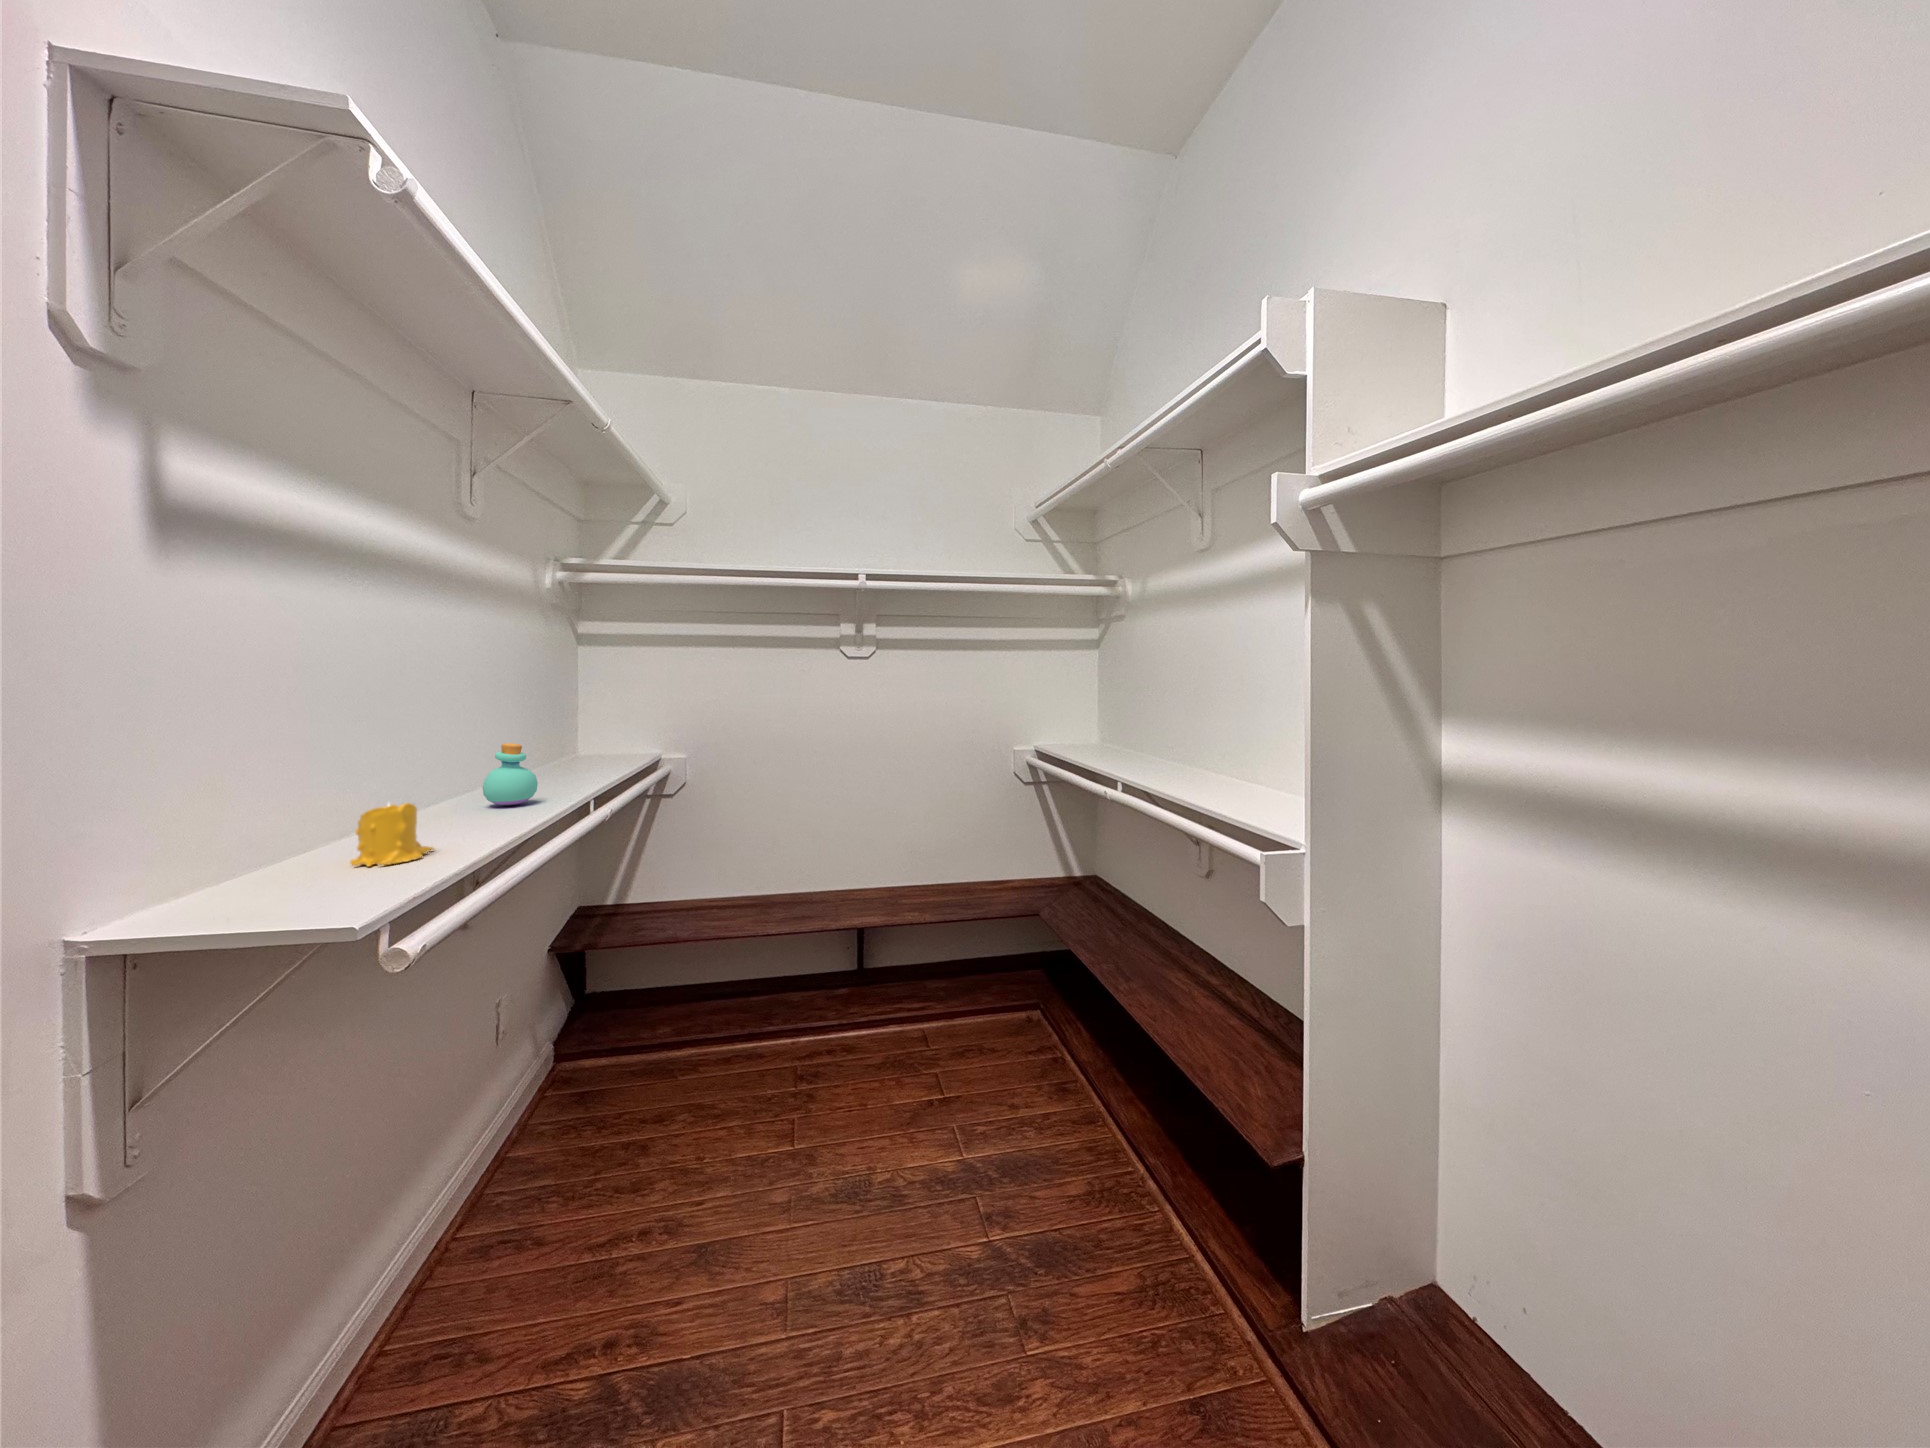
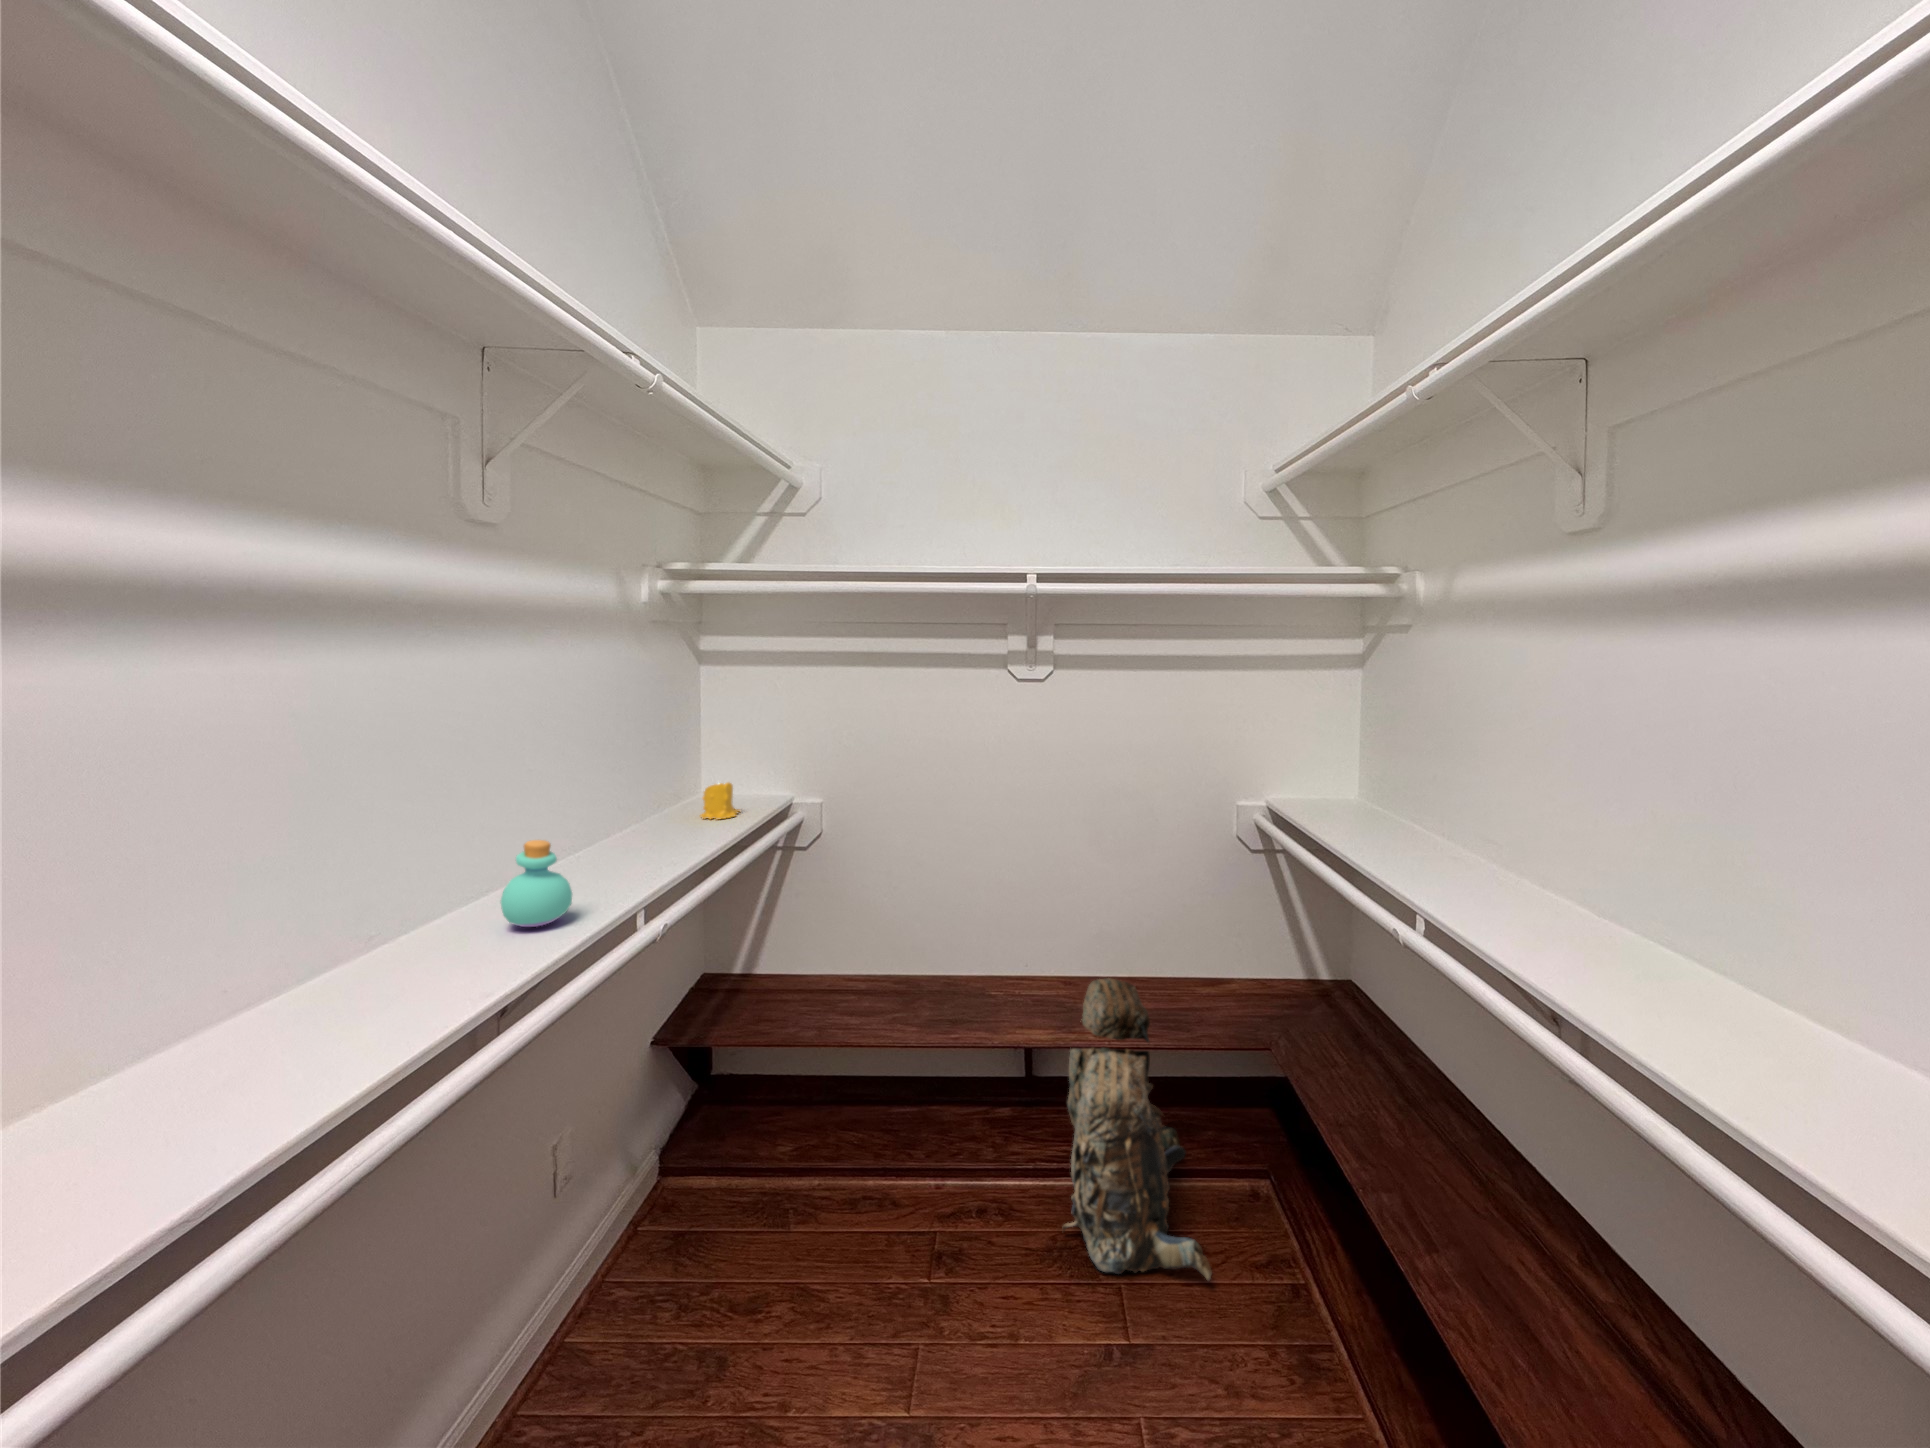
candle: present [350,803,434,867] -> present [700,783,740,820]
backpack: none [894,878,1000,1063] -> present [1063,978,1212,1281]

